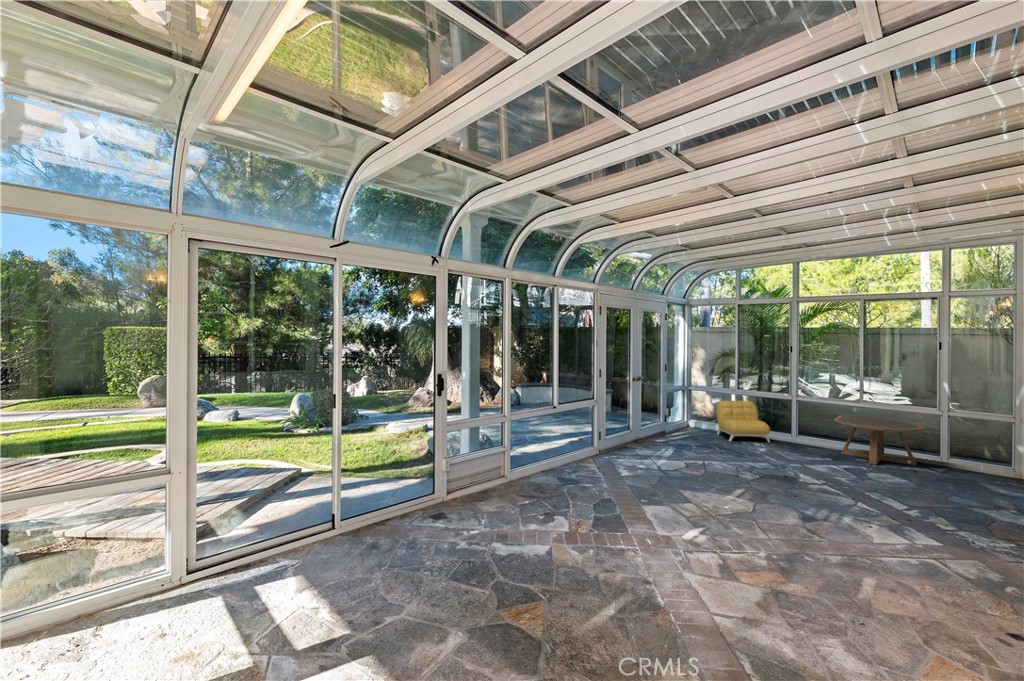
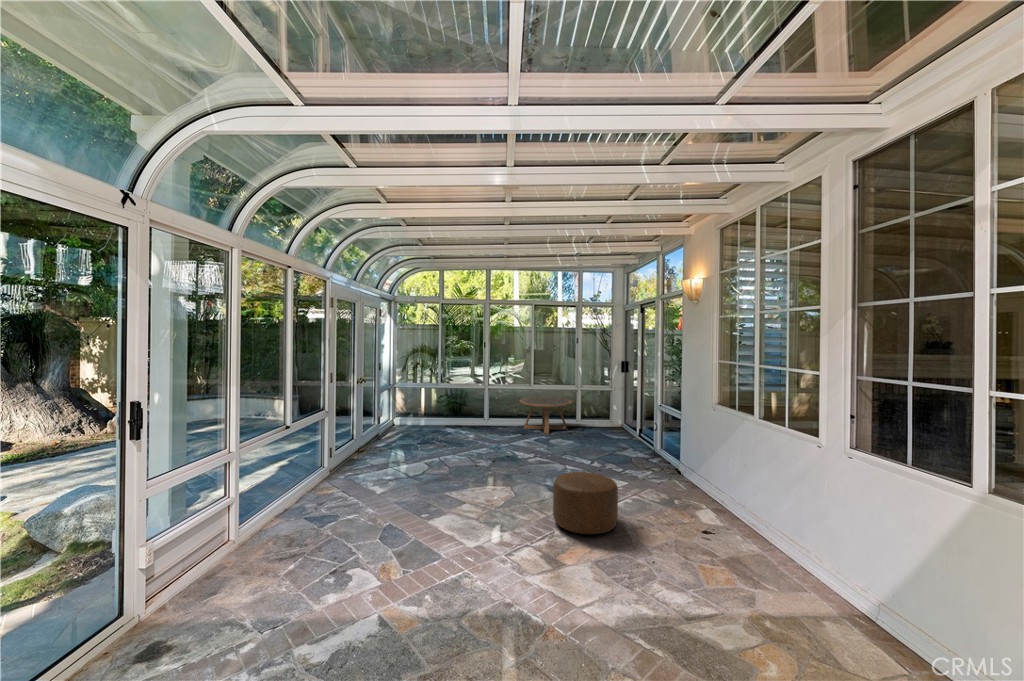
armchair: present [716,401,770,442] -> none [427,392,473,433]
ottoman: none [769,495,865,576] -> present [553,472,618,534]

